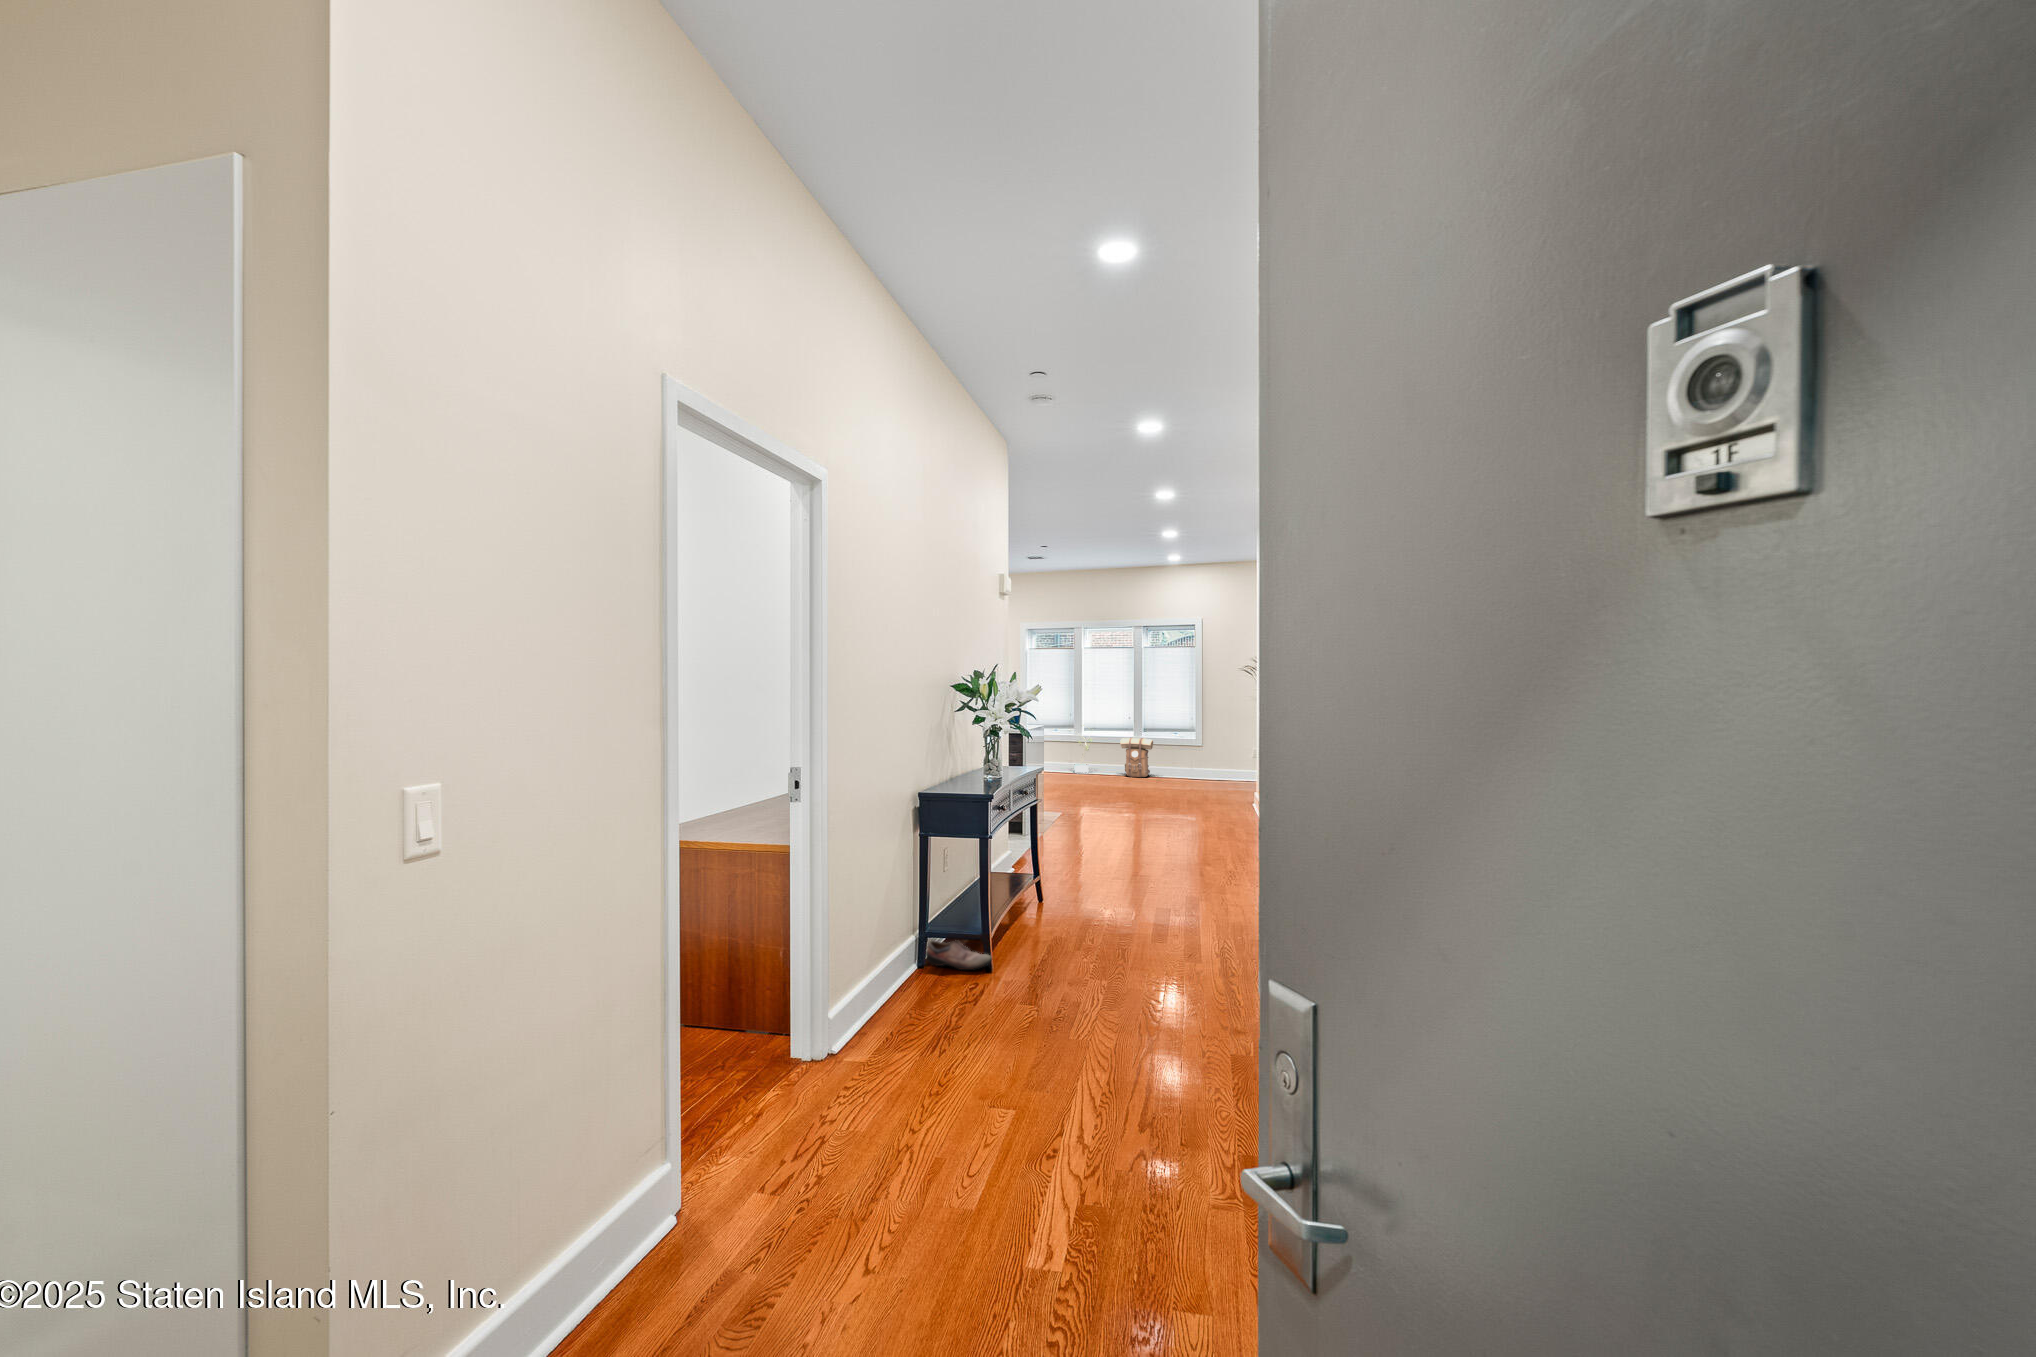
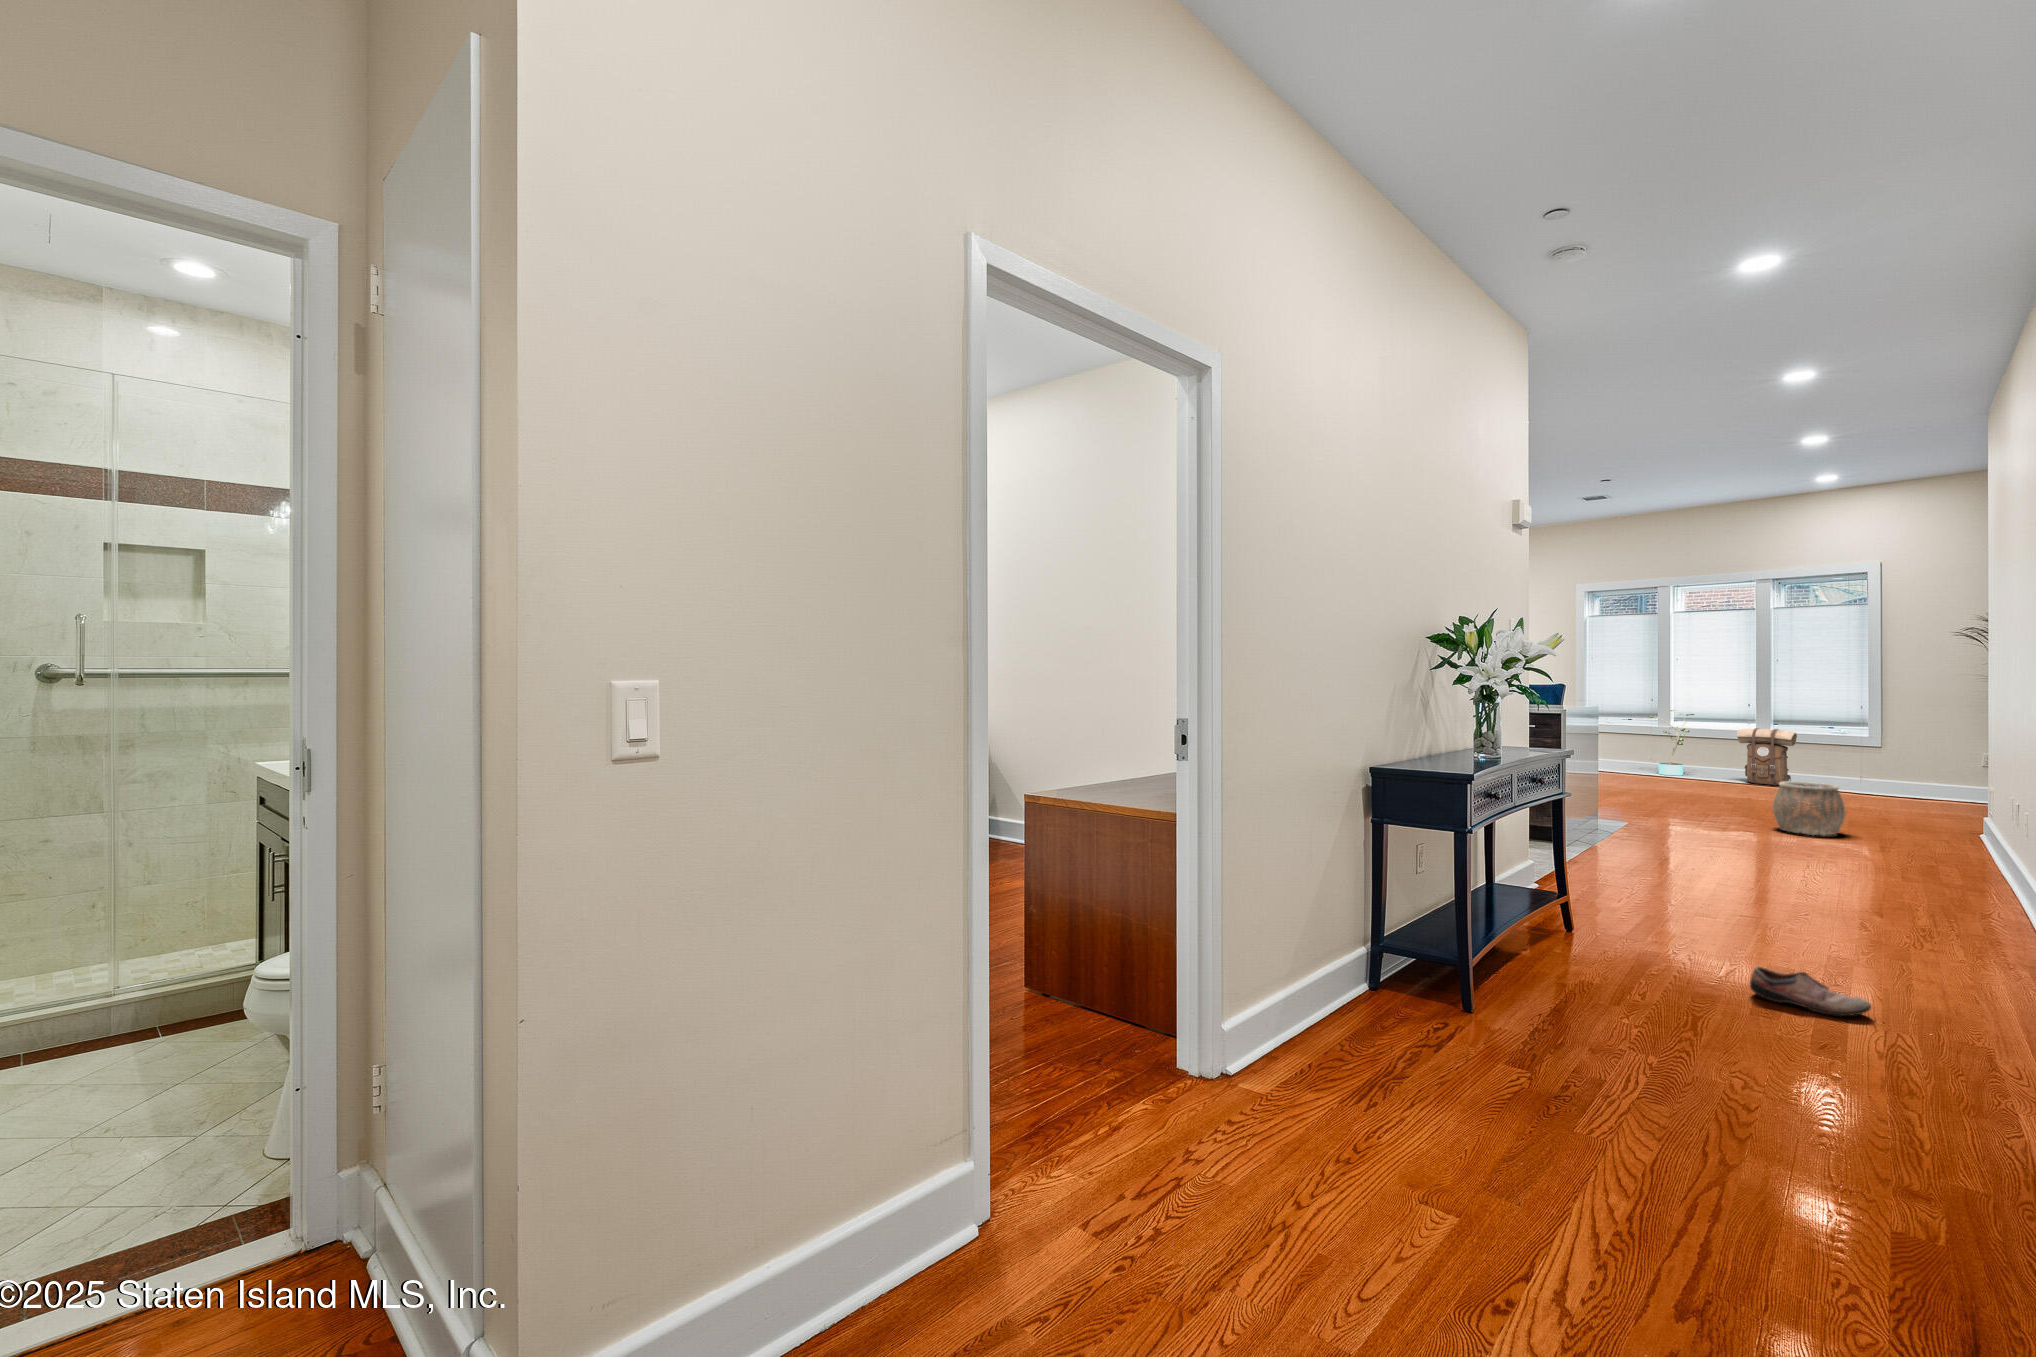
woven basket: none [1144,777,1183,812] -> present [1773,782,1845,835]
shoe: present [926,940,992,970] -> present [1750,966,1871,1016]

